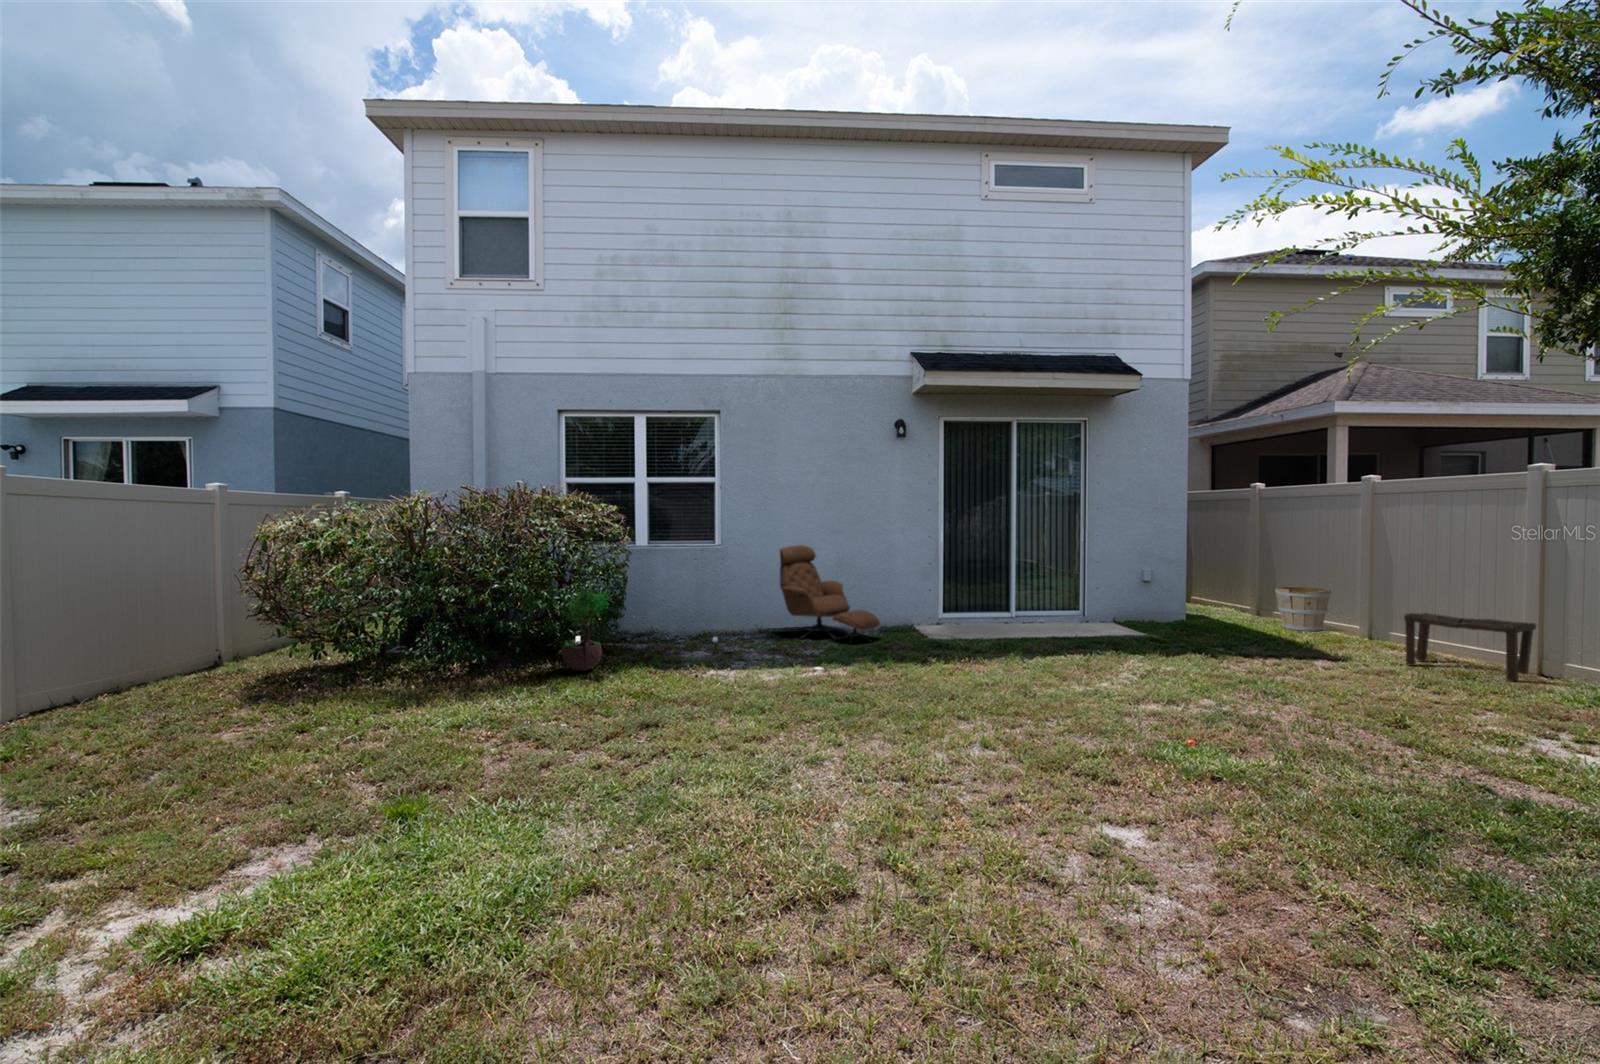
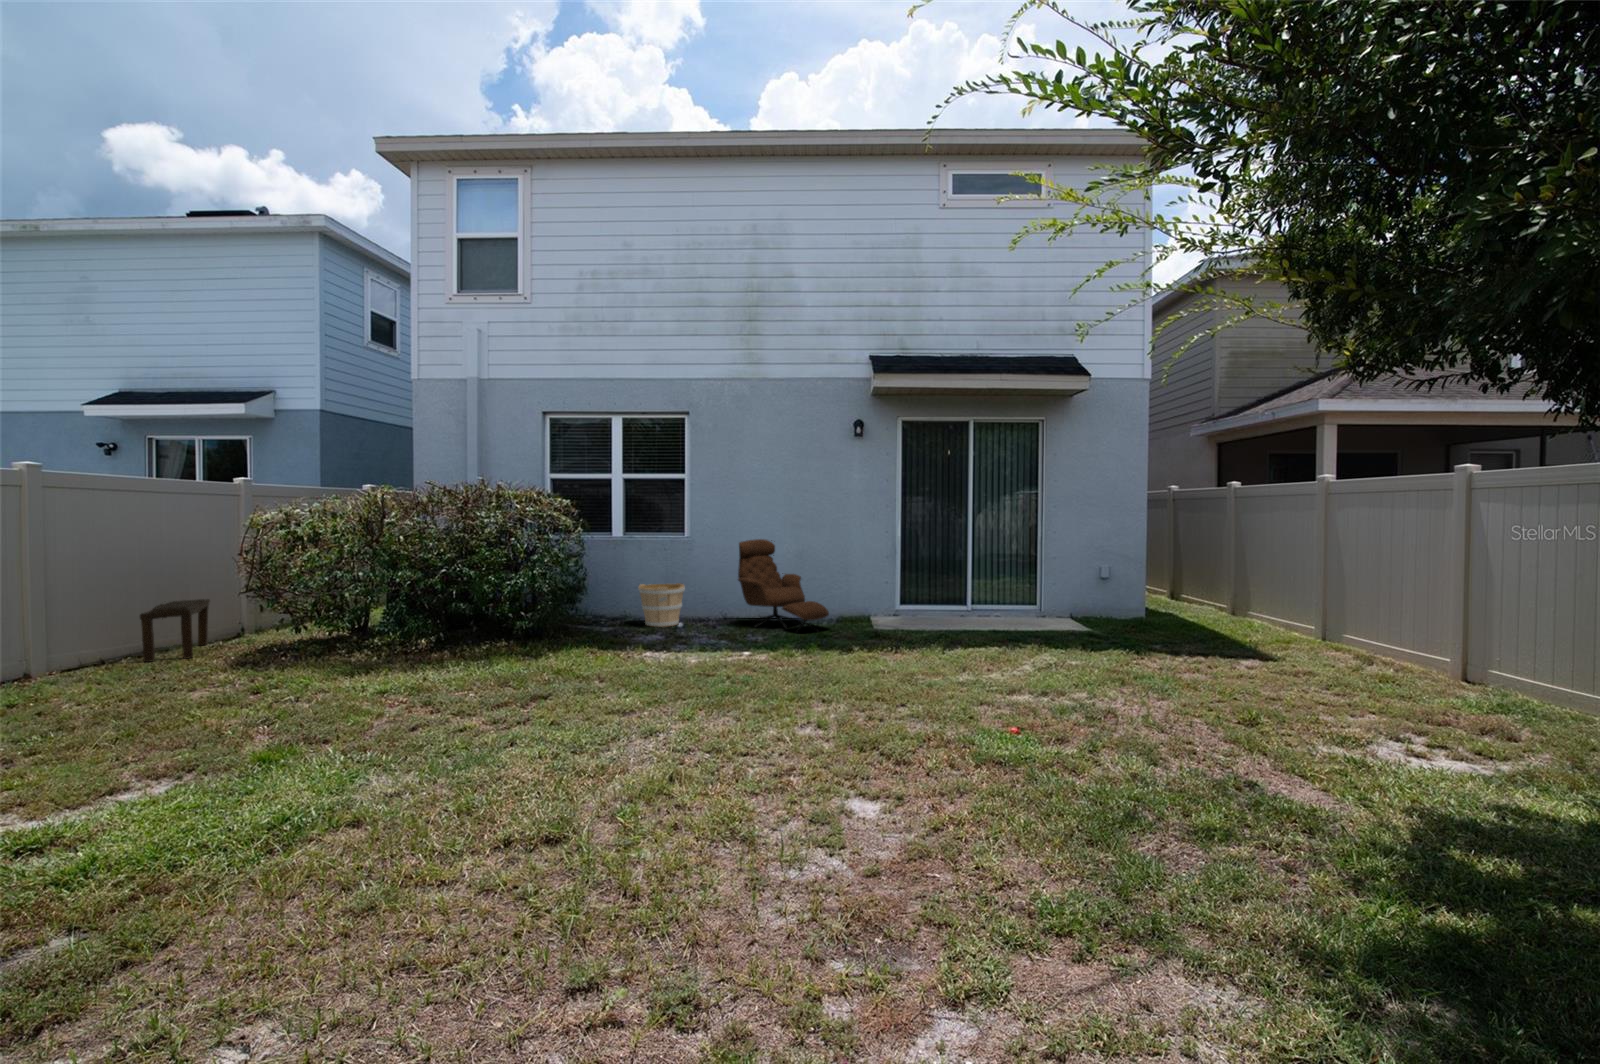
wooden bucket: present [1275,585,1332,631] -> present [639,583,685,627]
potted tree: present [559,588,608,671] -> none [507,569,557,650]
bench: present [1404,613,1536,682] -> present [140,599,210,662]

